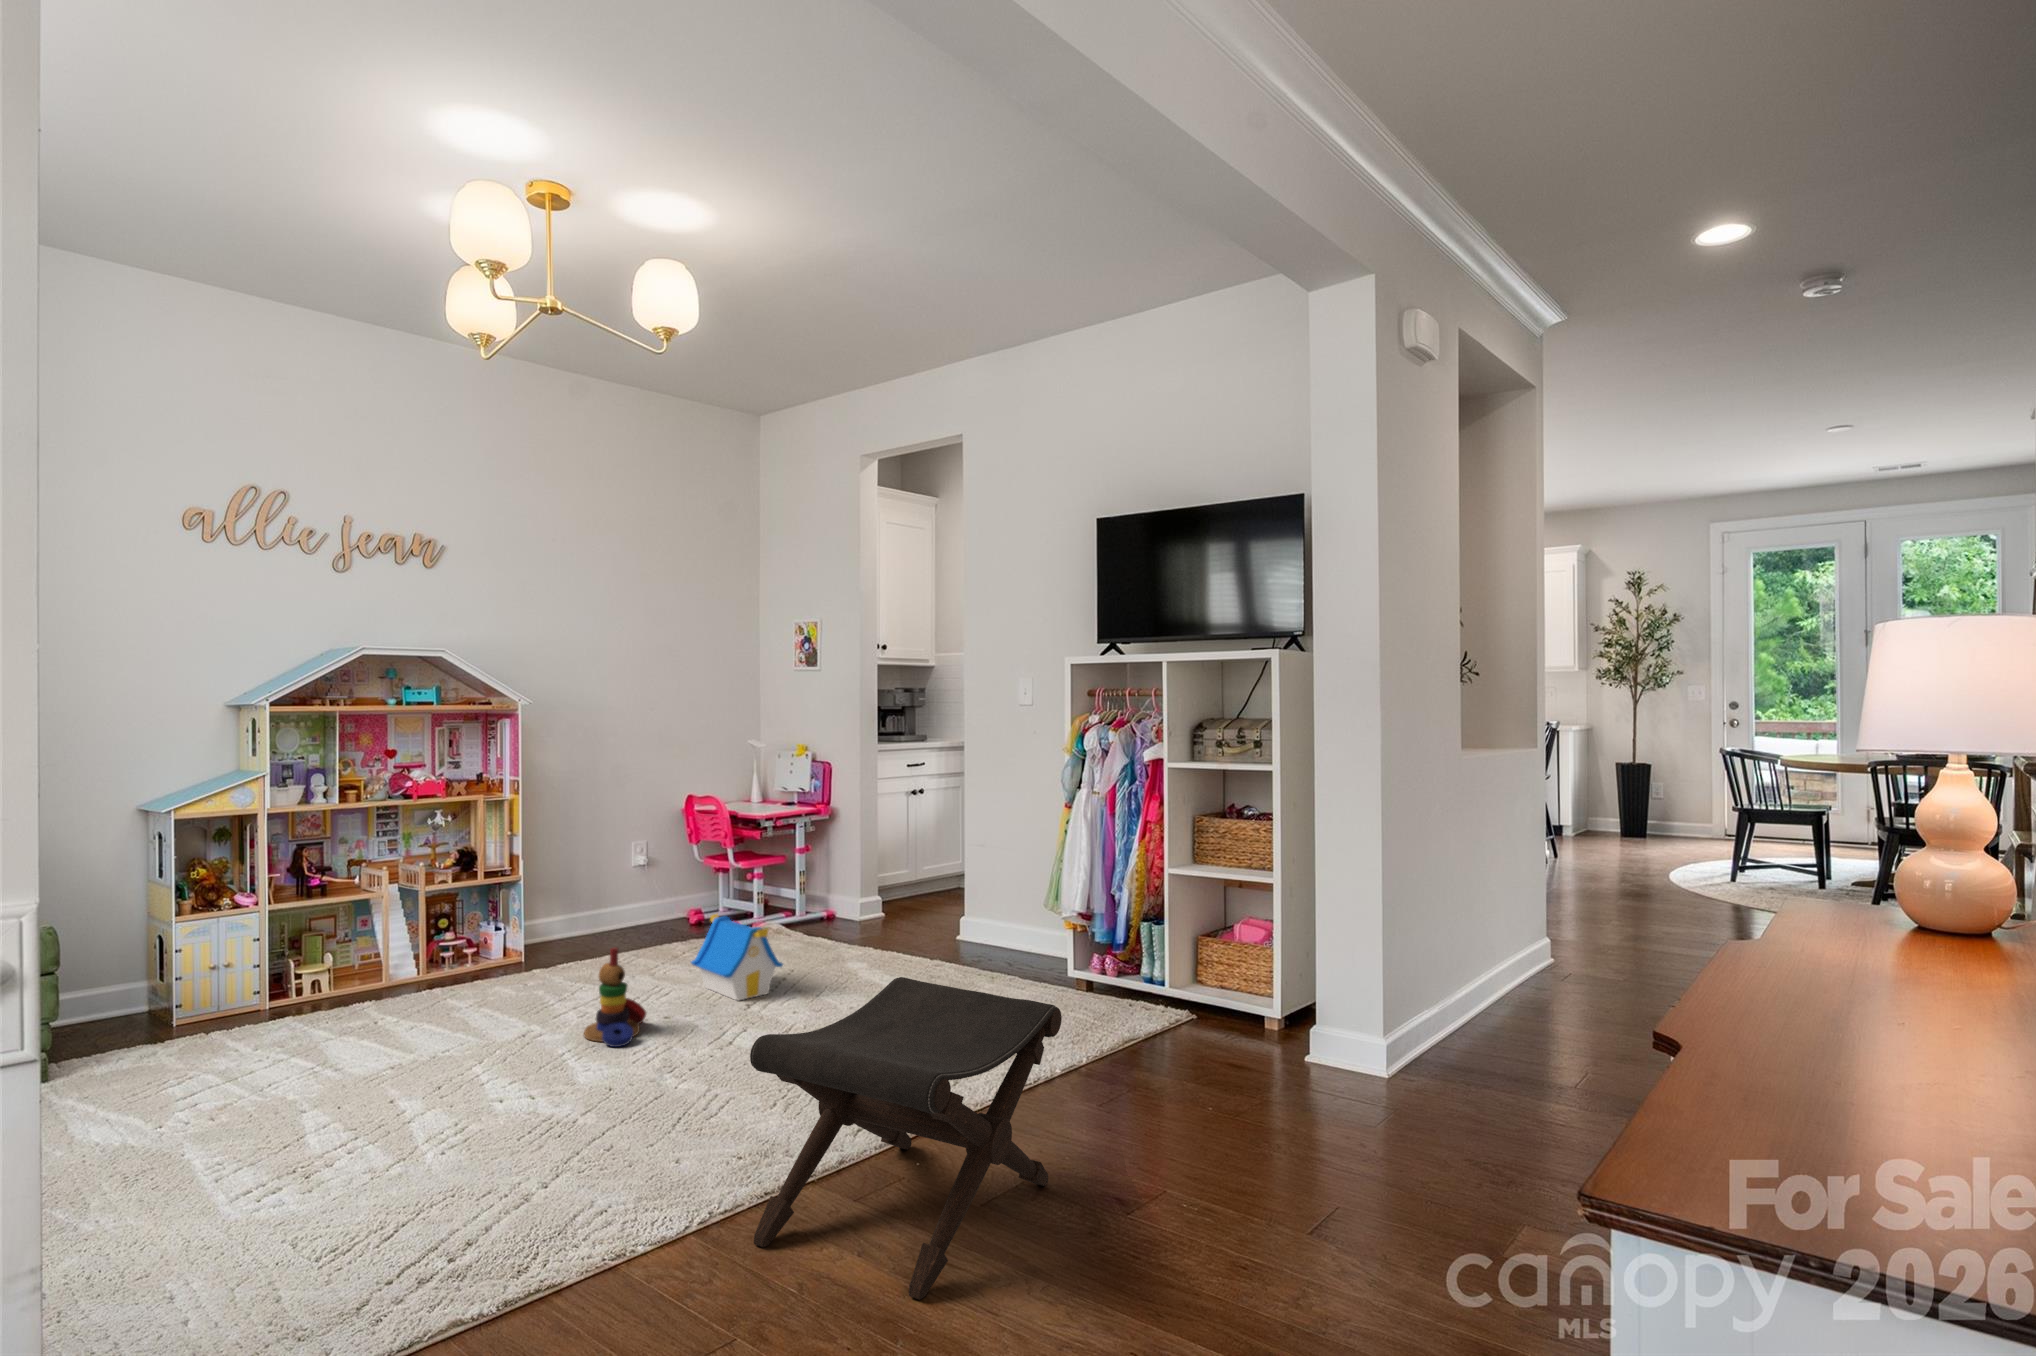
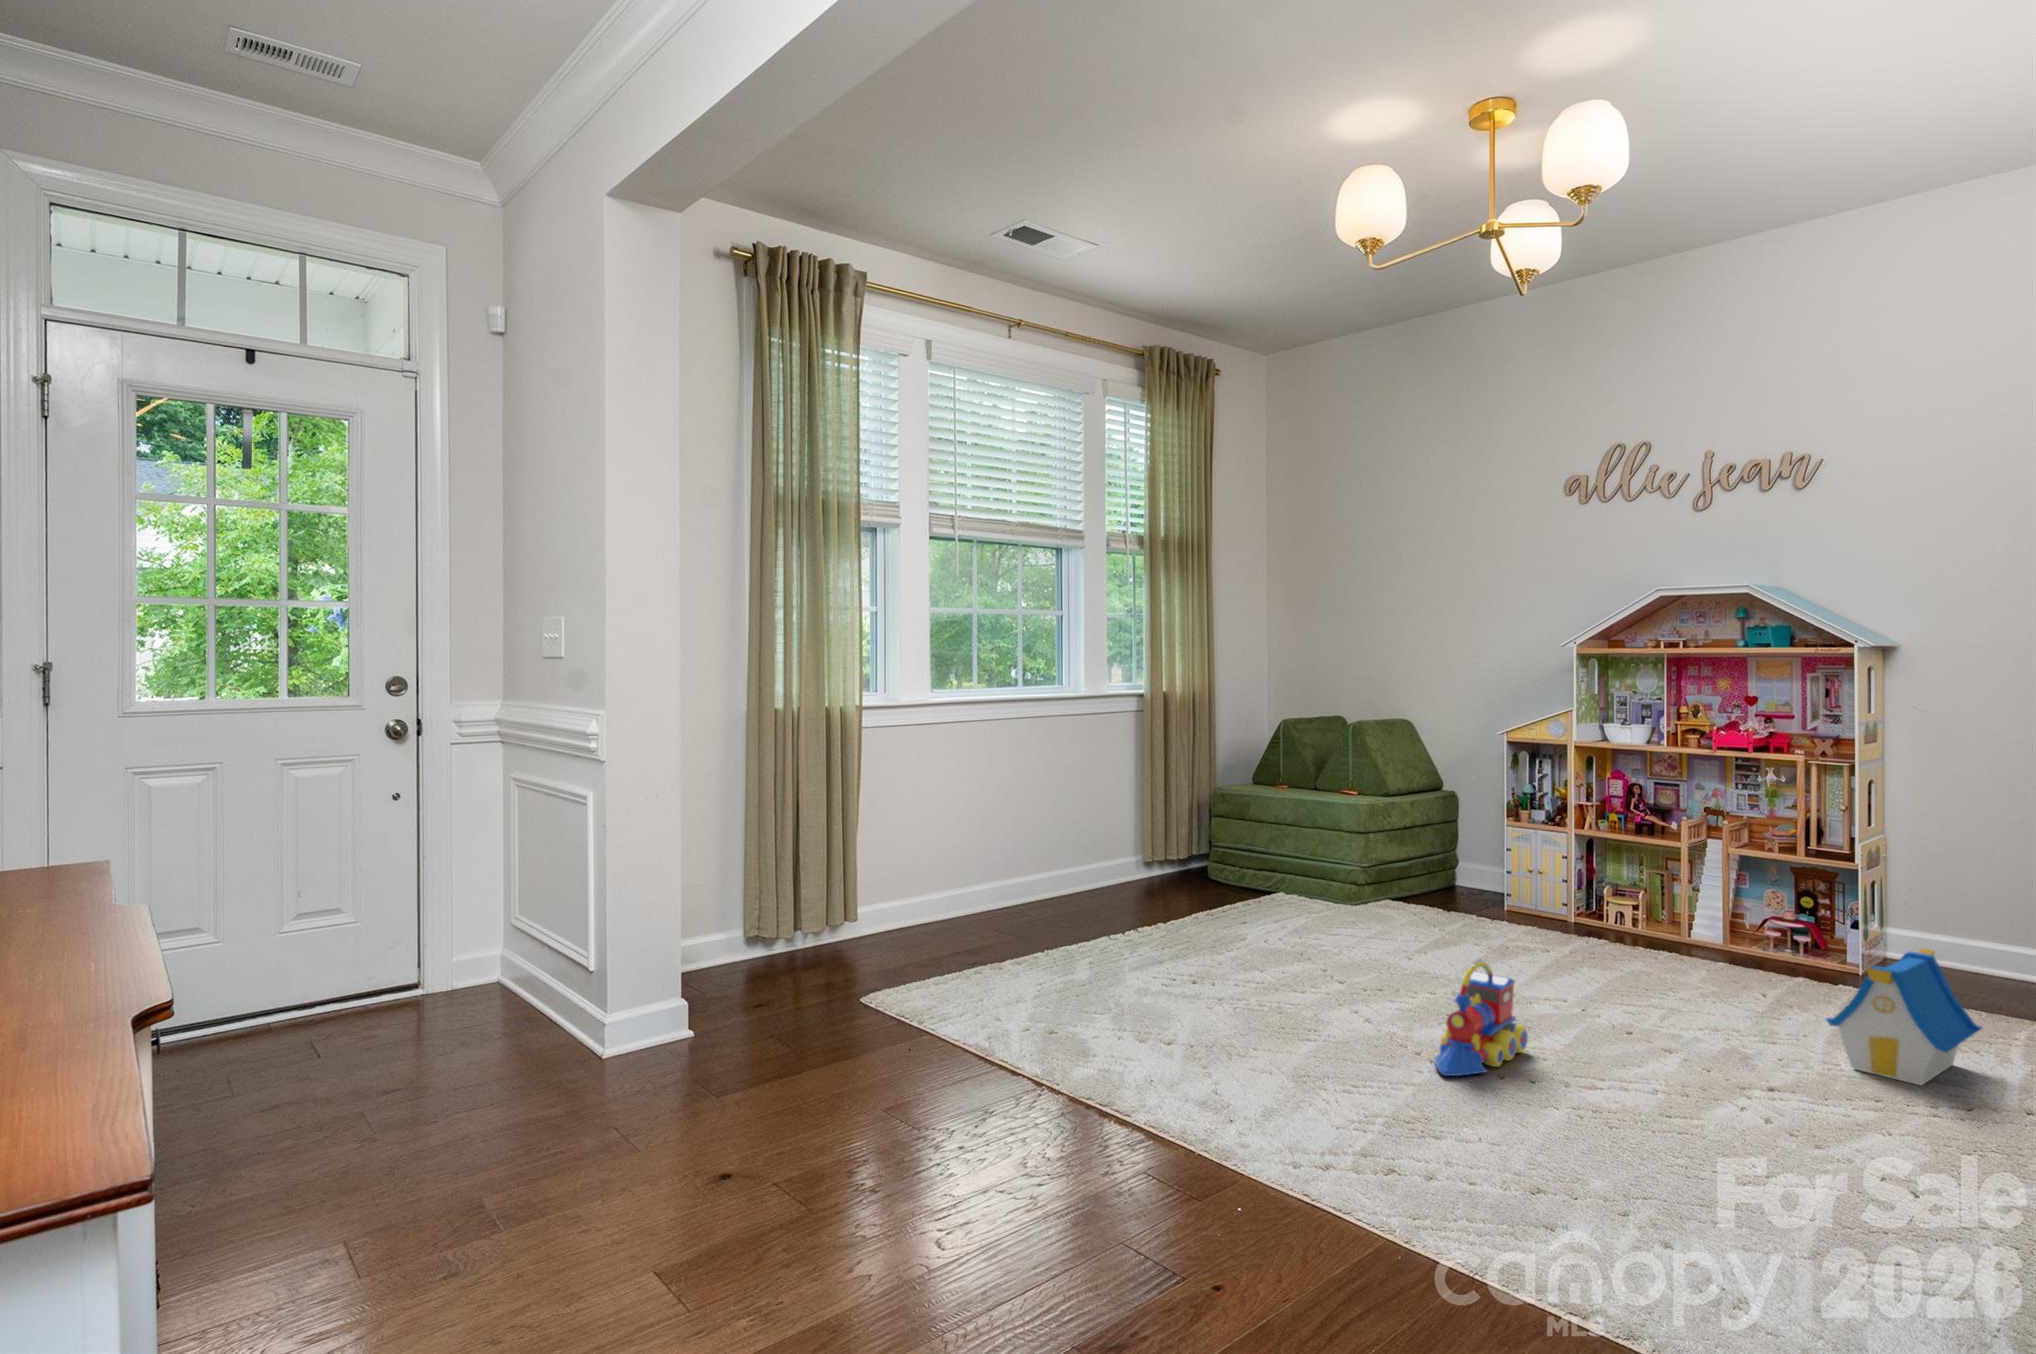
stacking toy: present [584,948,646,1047] -> none [1583,915,1687,1028]
footstool: present [750,977,1062,1300] -> none [1008,902,1388,1252]
toy train: none [638,1008,735,1107] -> present [1435,960,1528,1076]

